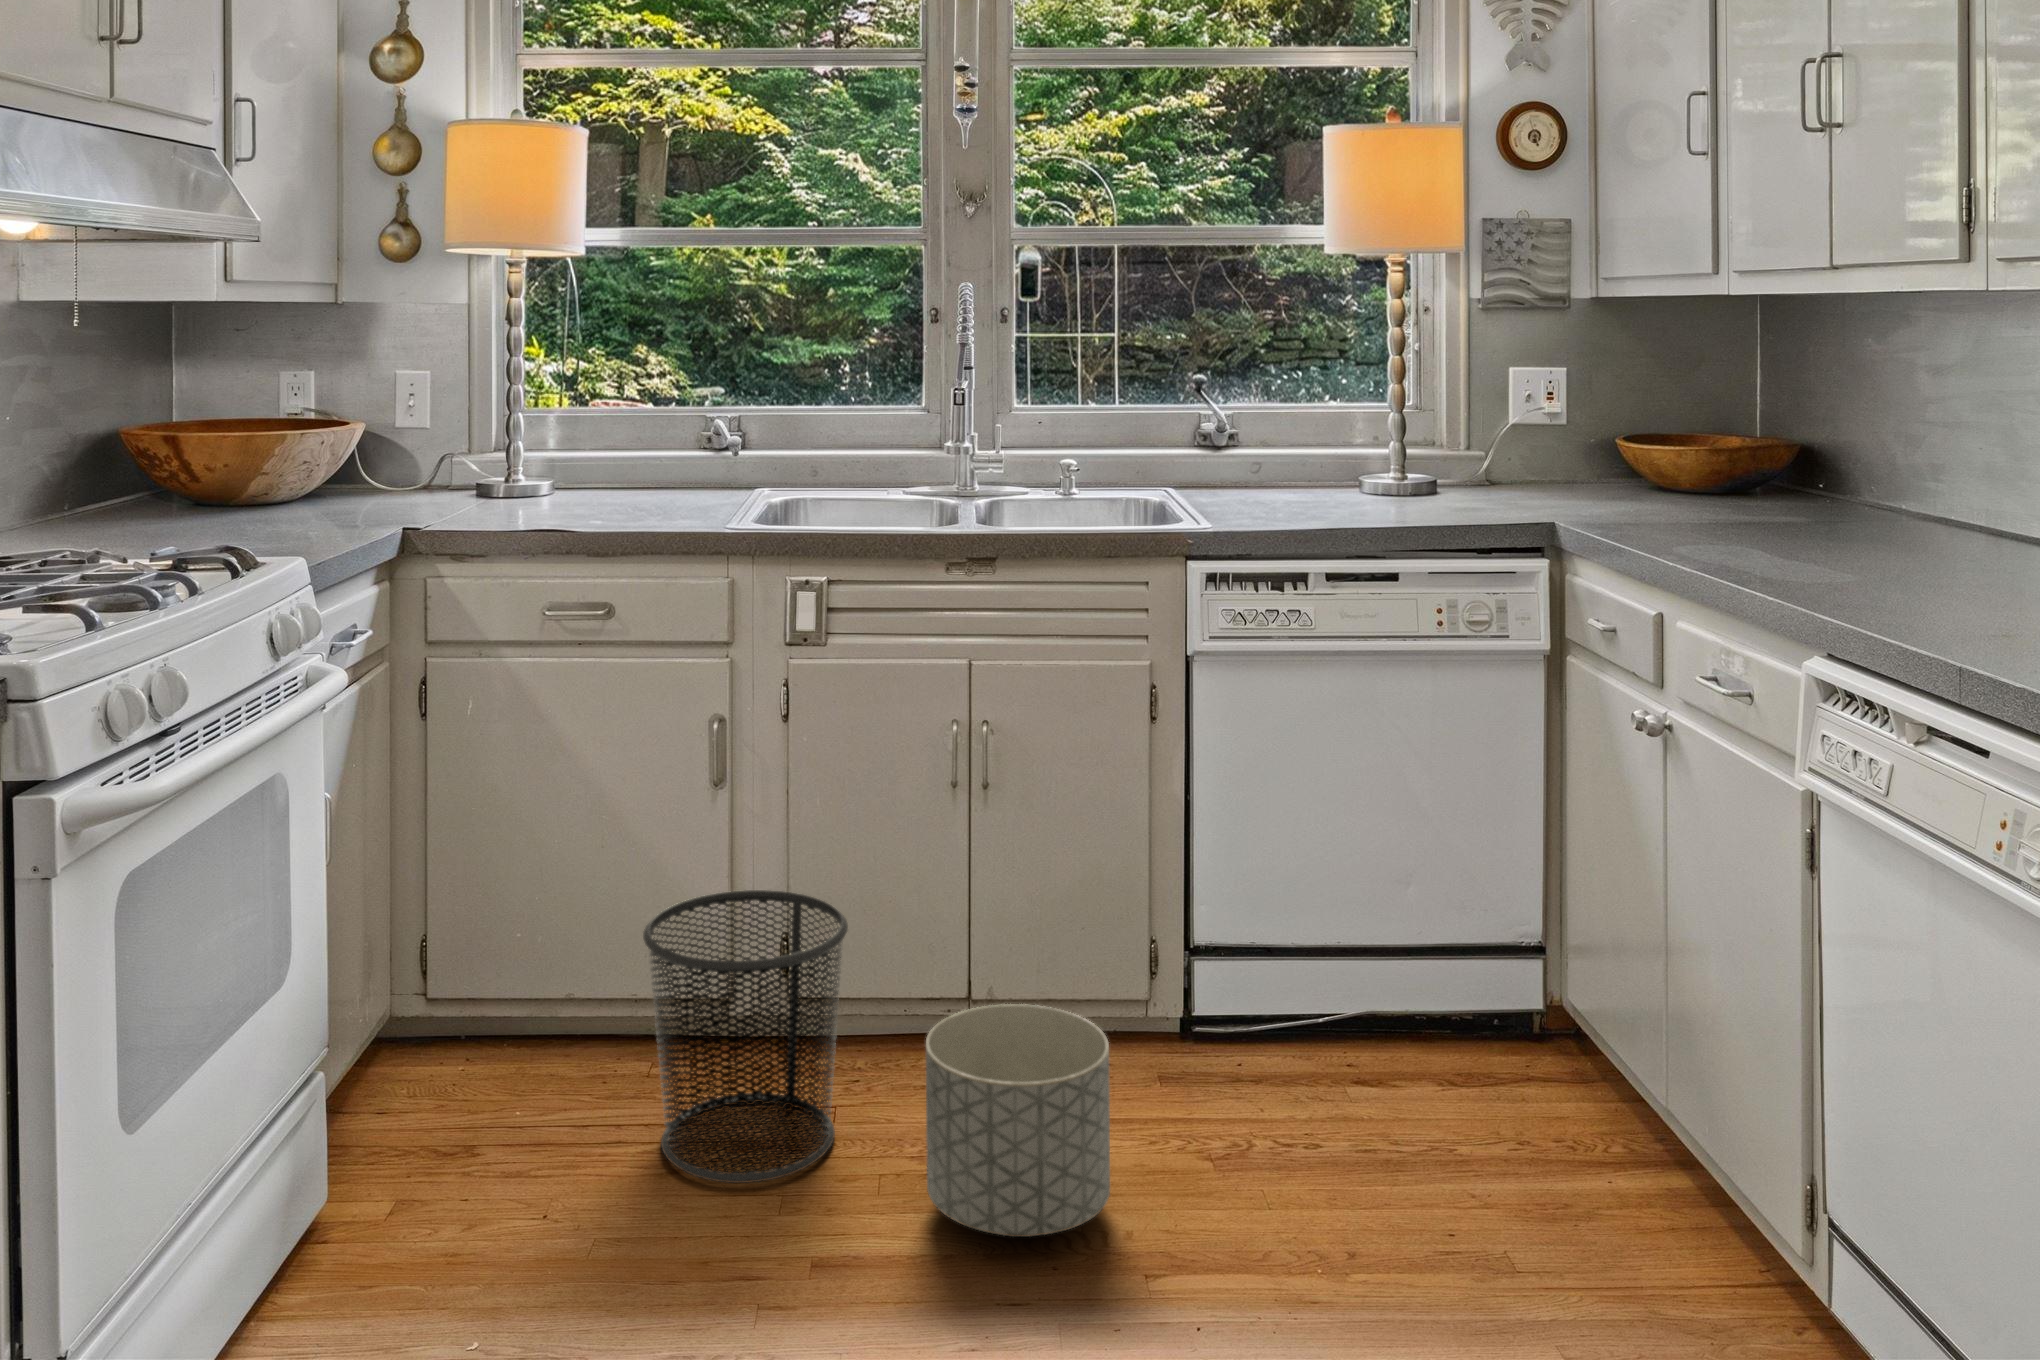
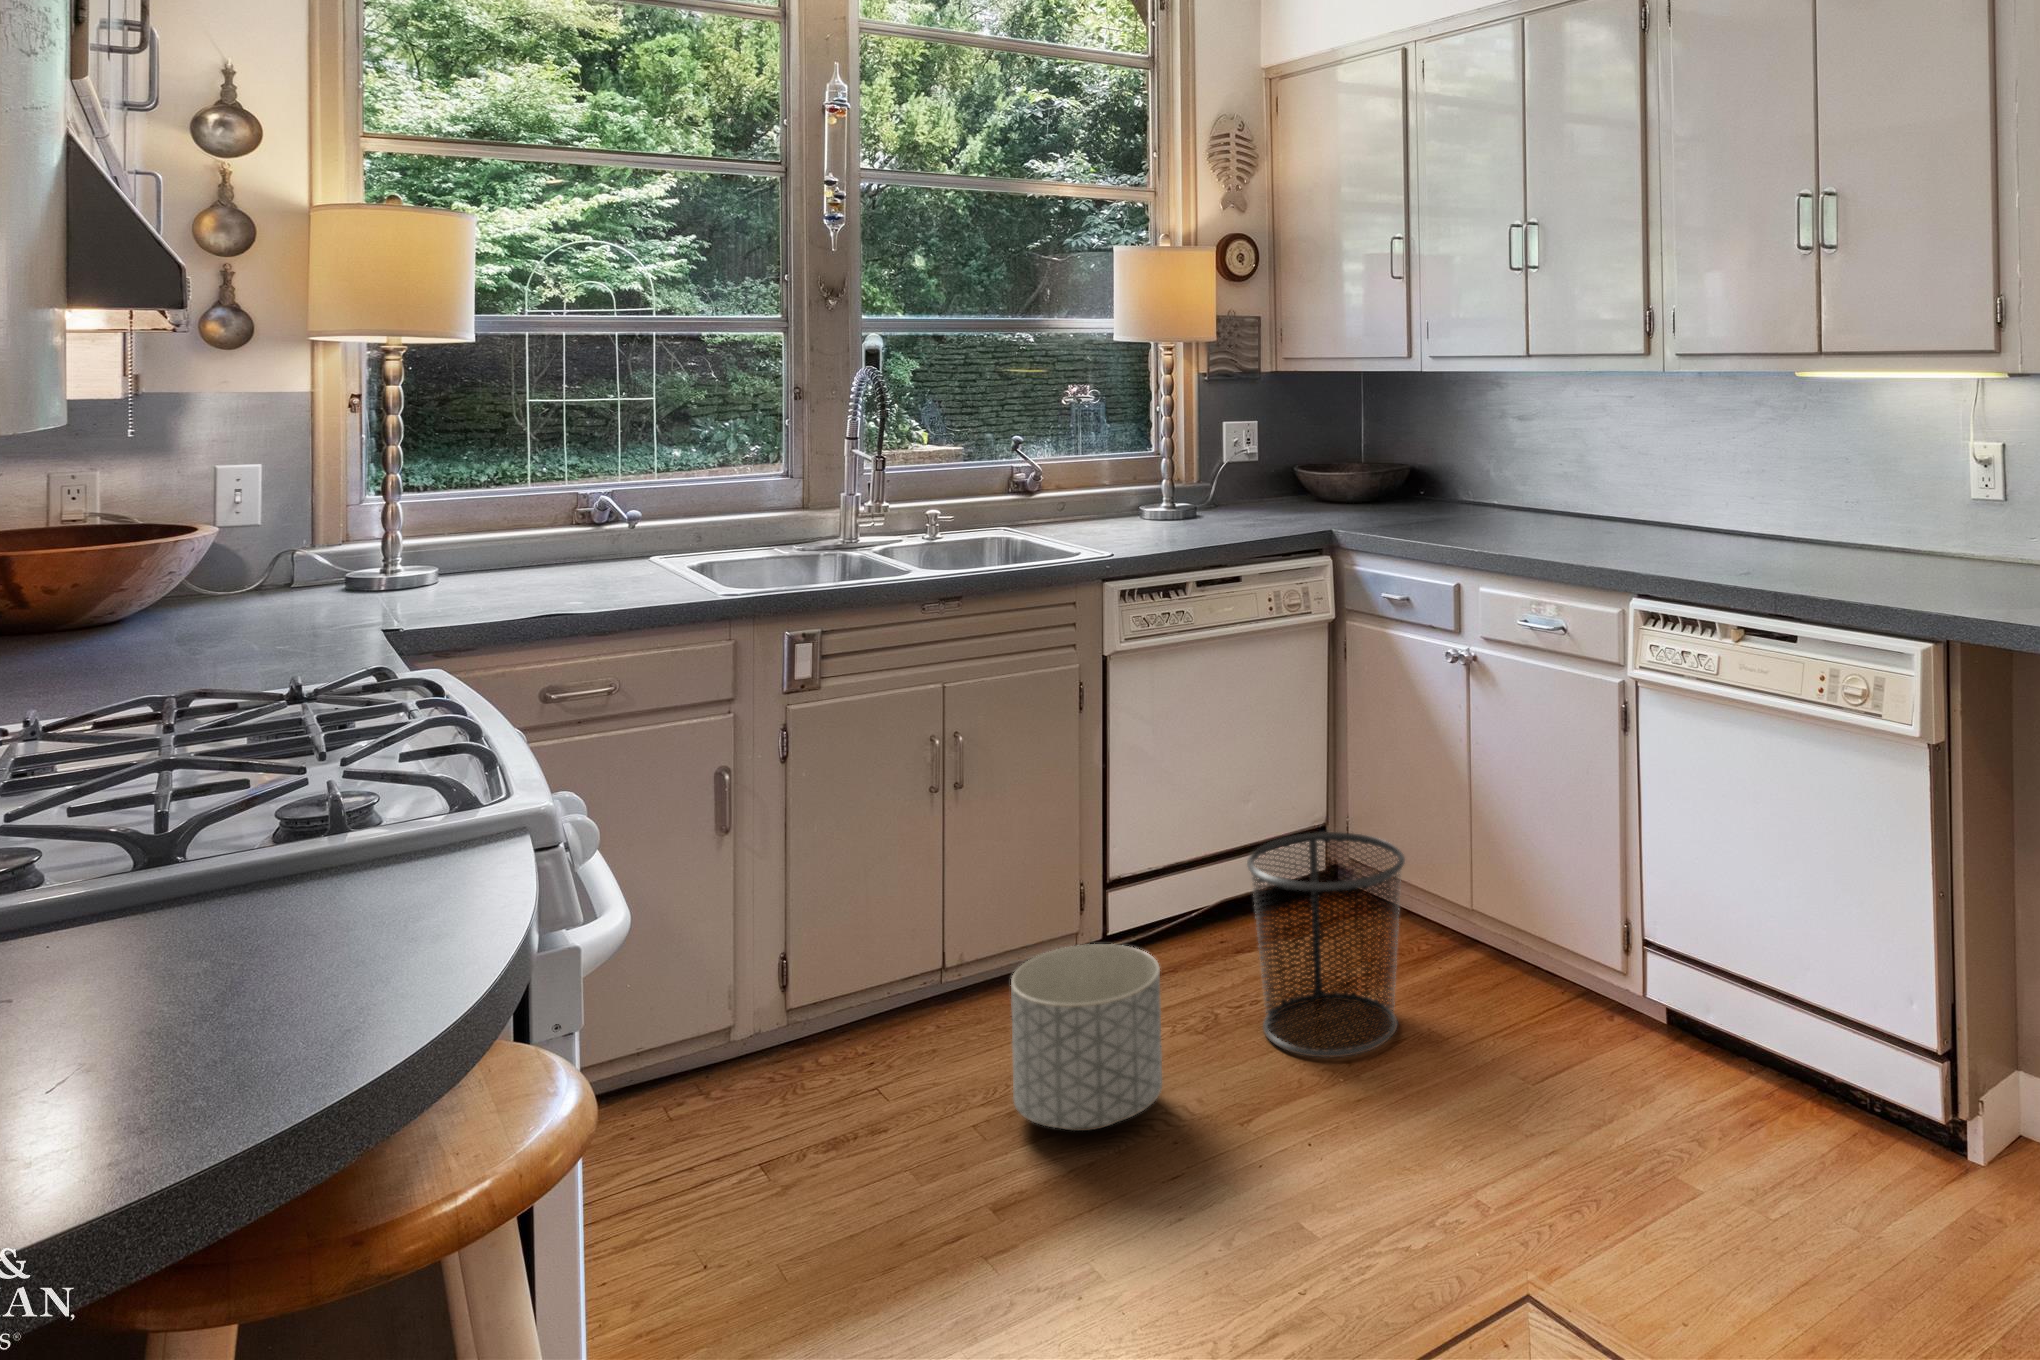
trash can: present [643,890,848,1183] -> present [1247,832,1405,1057]

